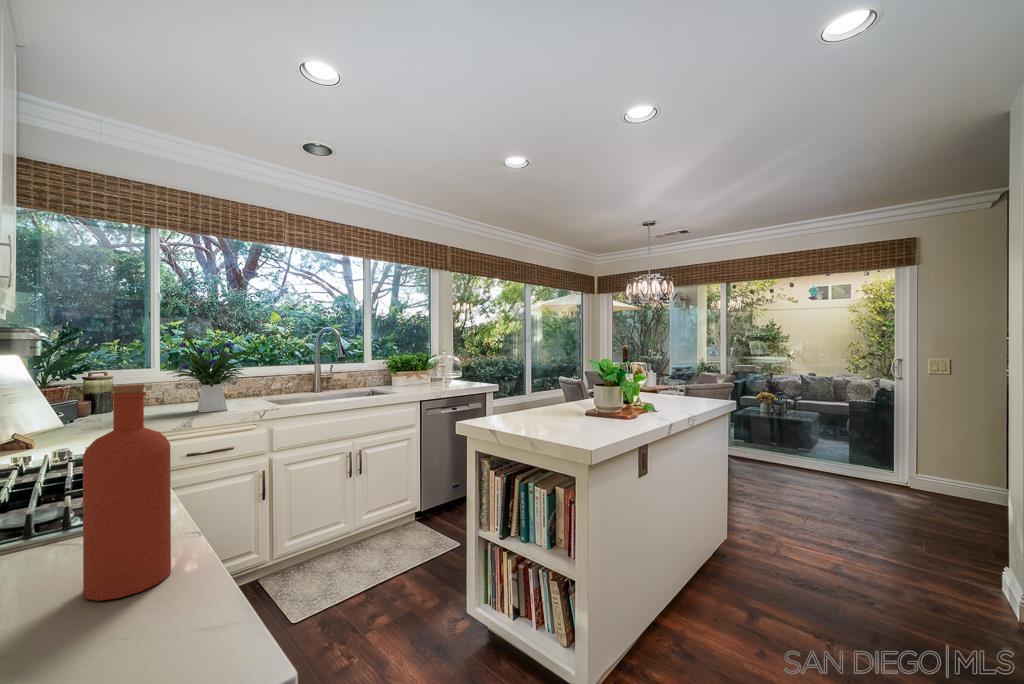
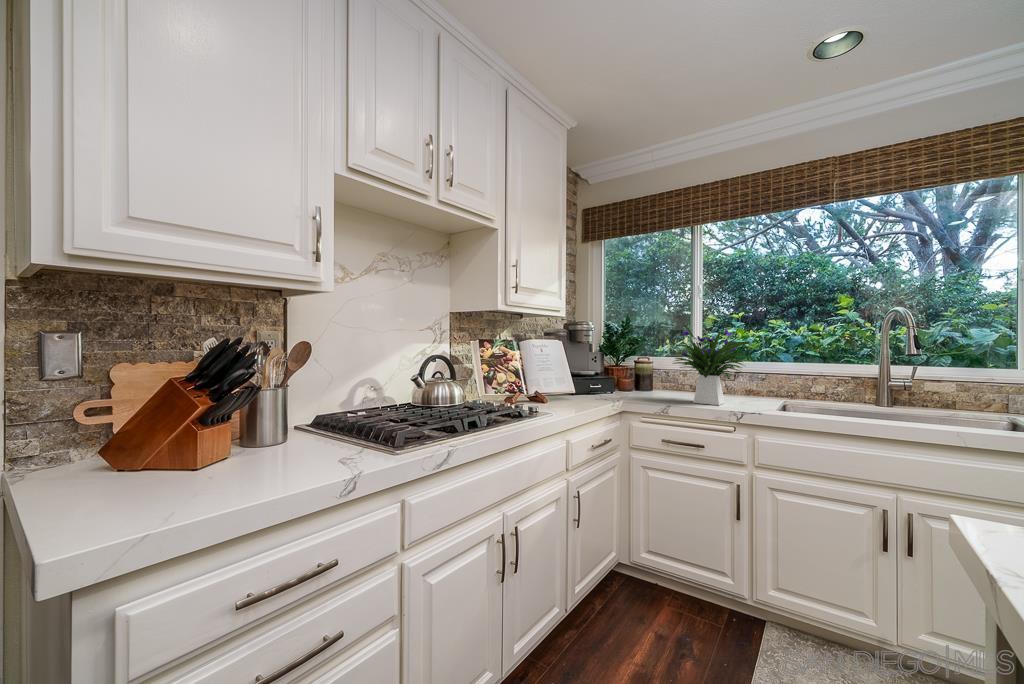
bottle: present [83,384,171,601] -> none [241,338,299,491]

